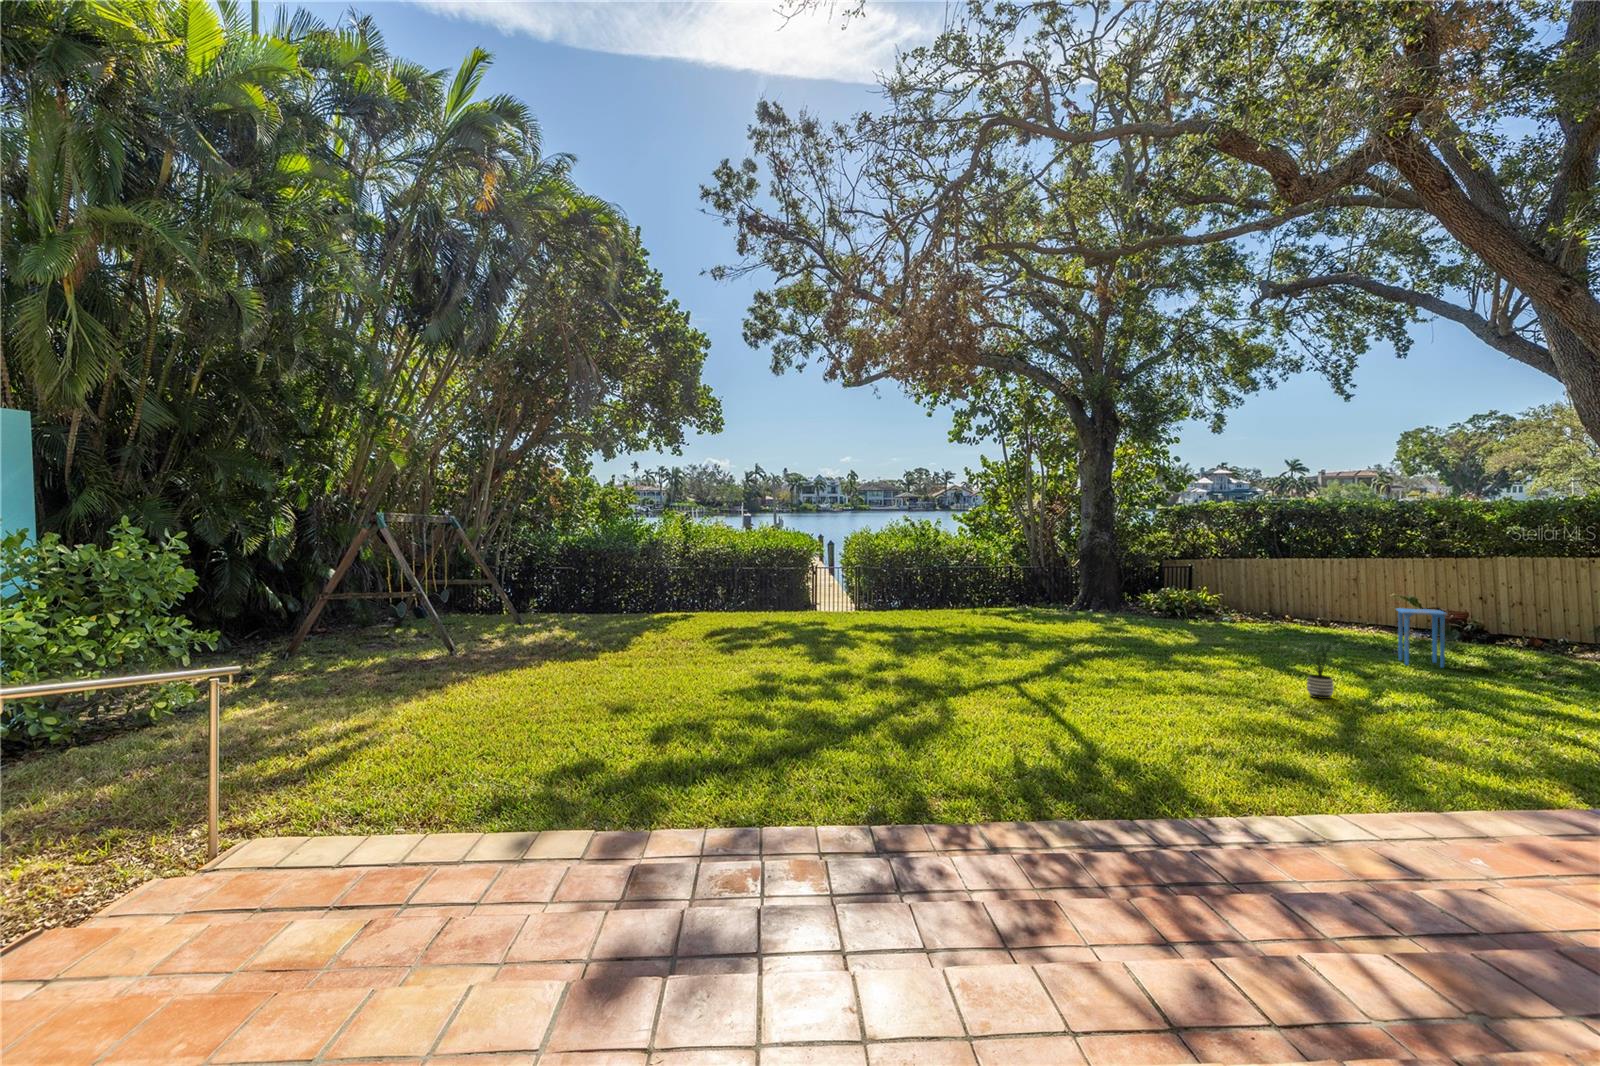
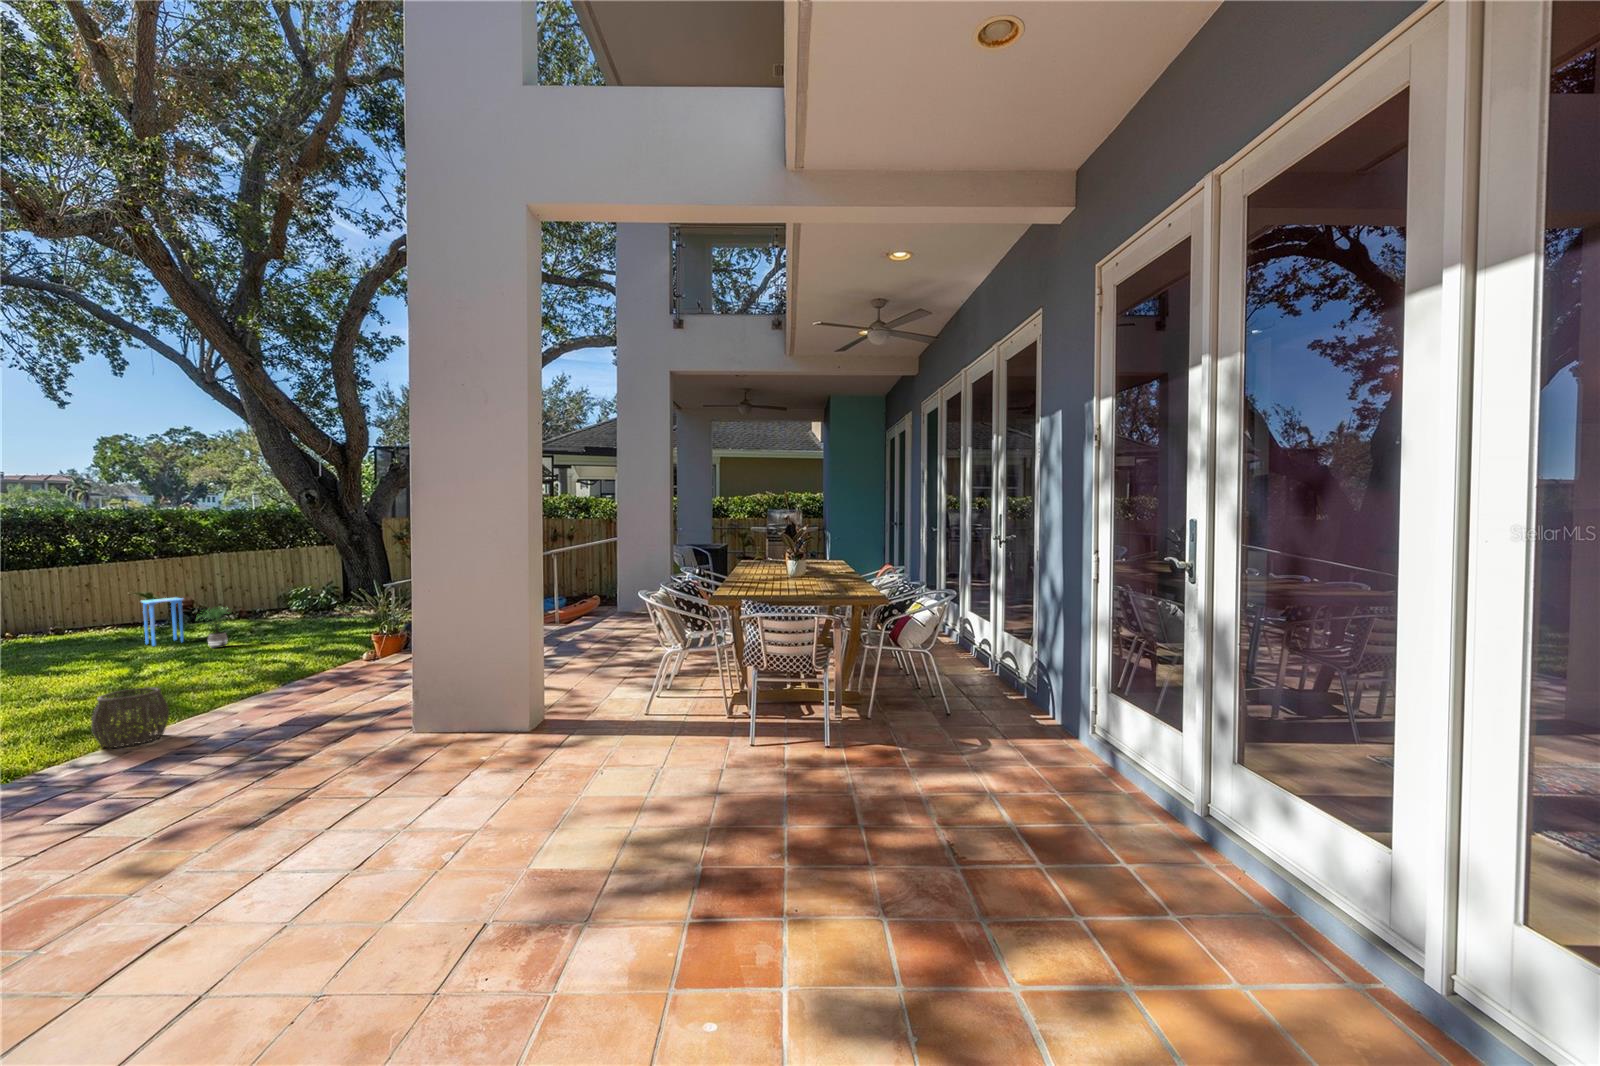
potted plant: present [1297,640,1342,699] -> present [198,607,228,648]
woven basket: none [1276,742,1375,832] -> present [91,687,169,748]

